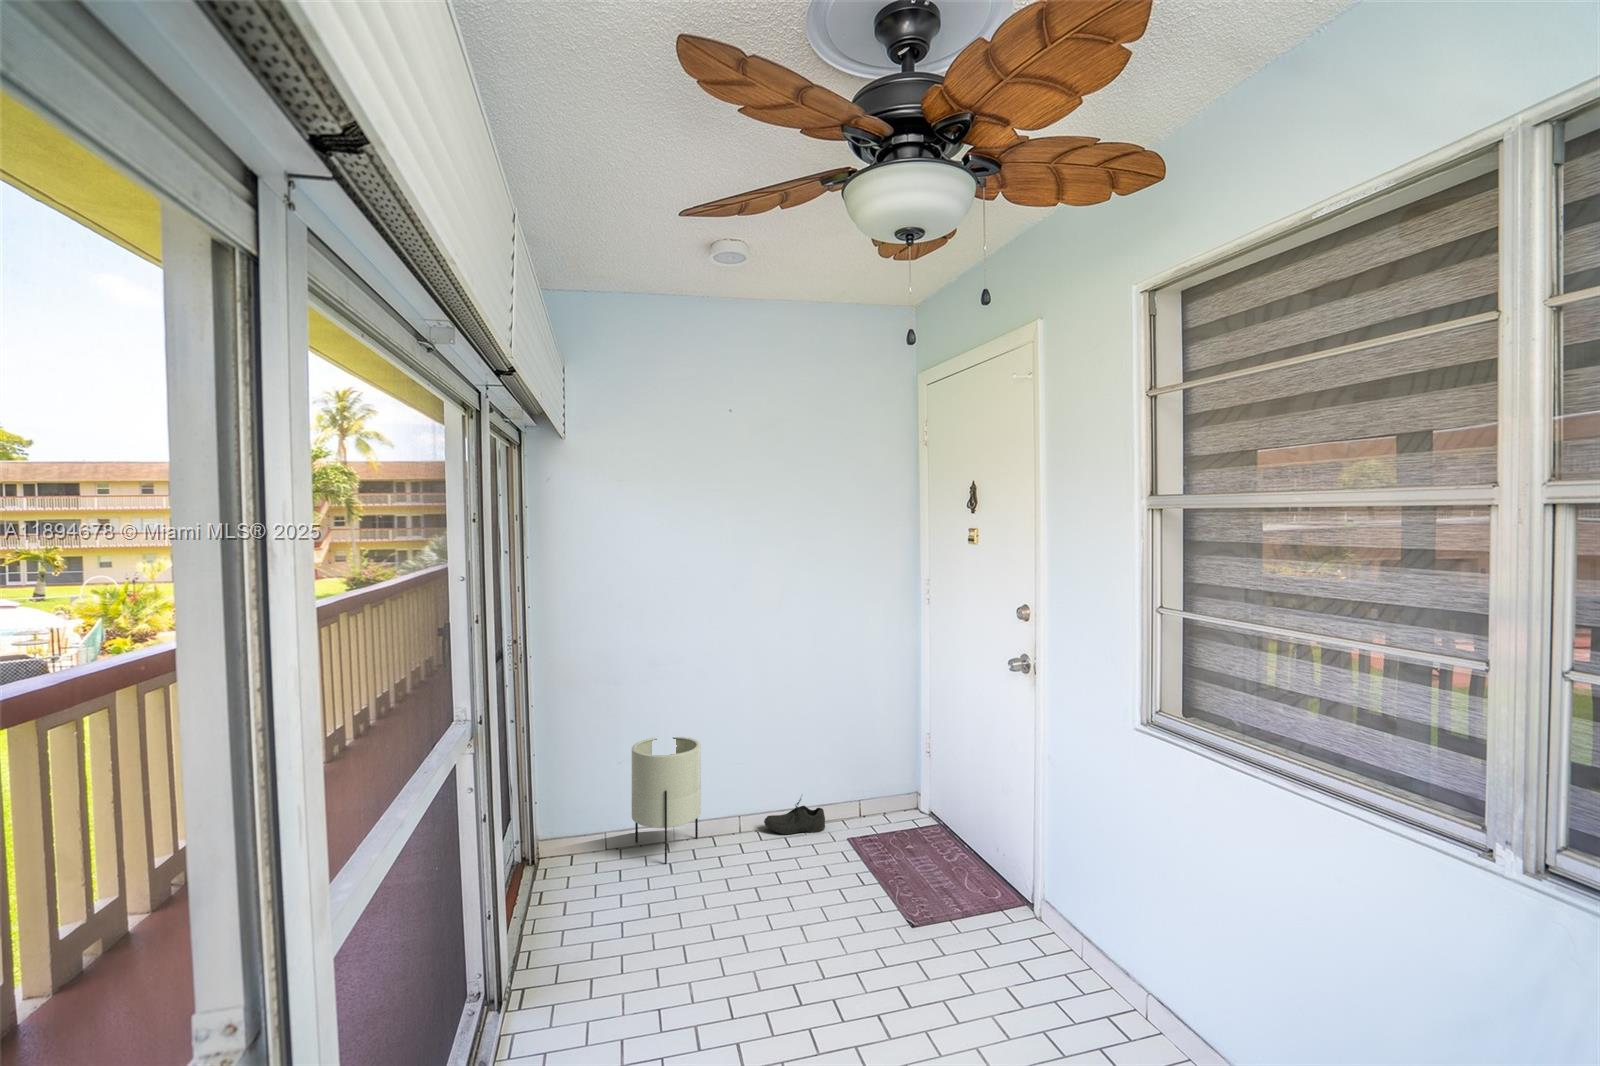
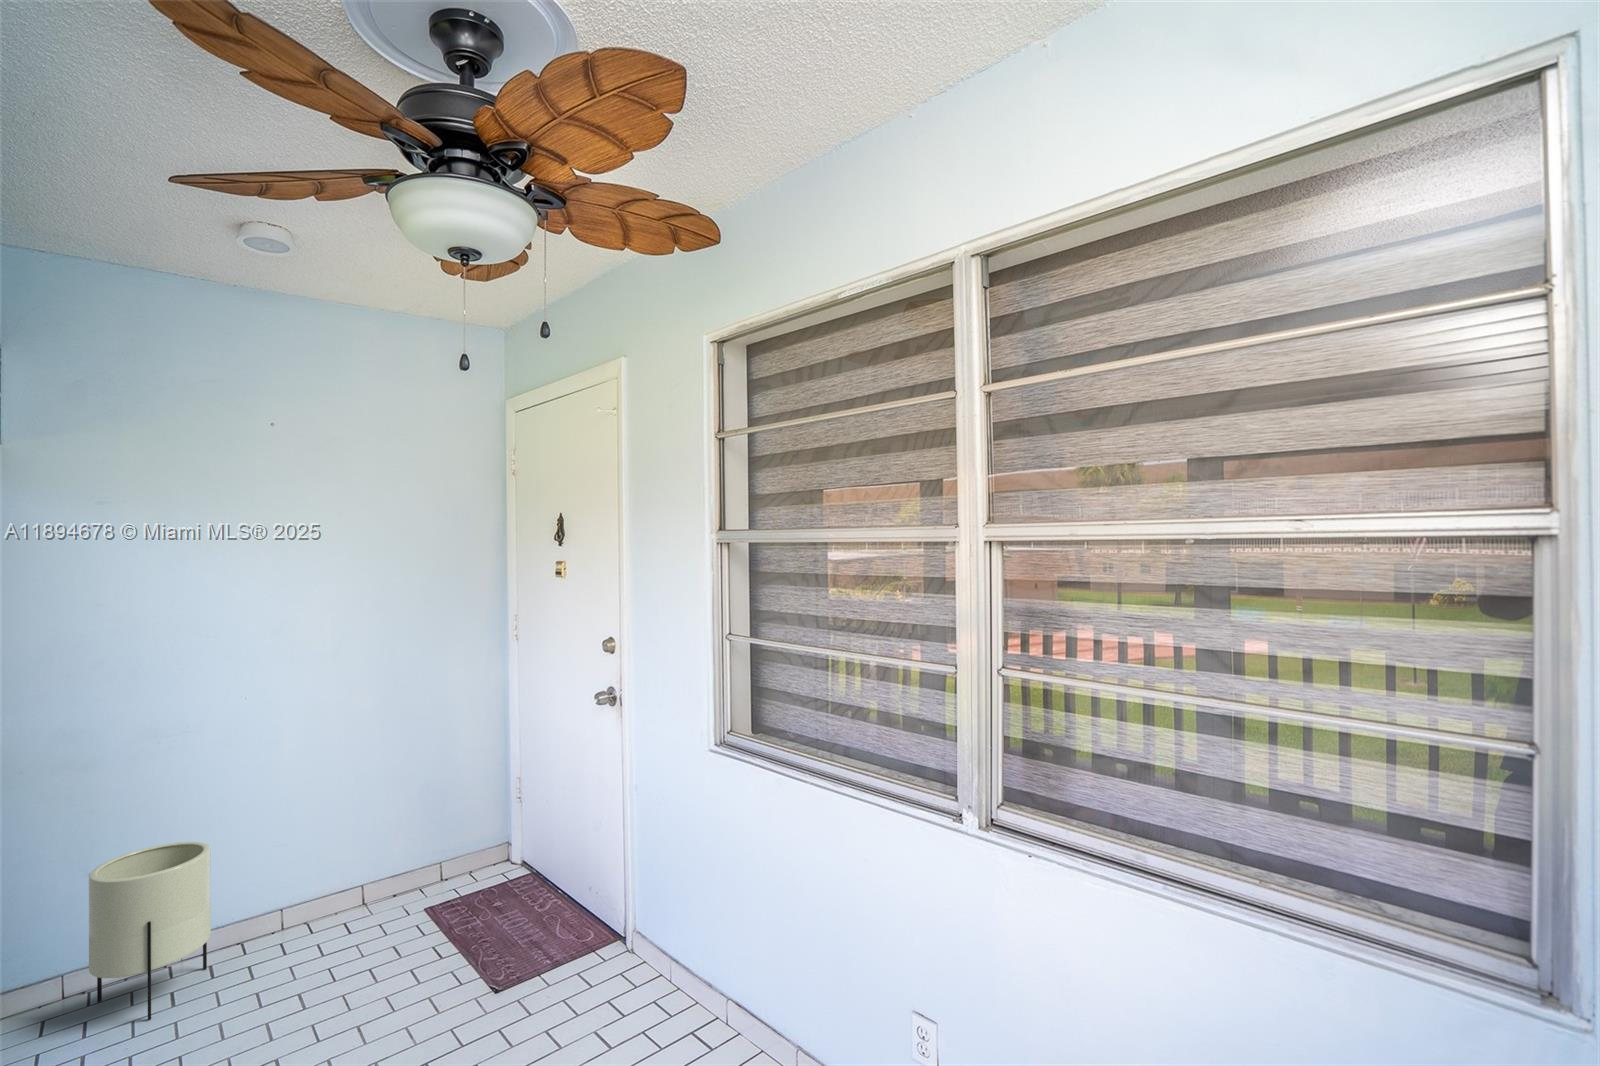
shoe: present [764,798,825,834] -> none [310,875,395,931]

